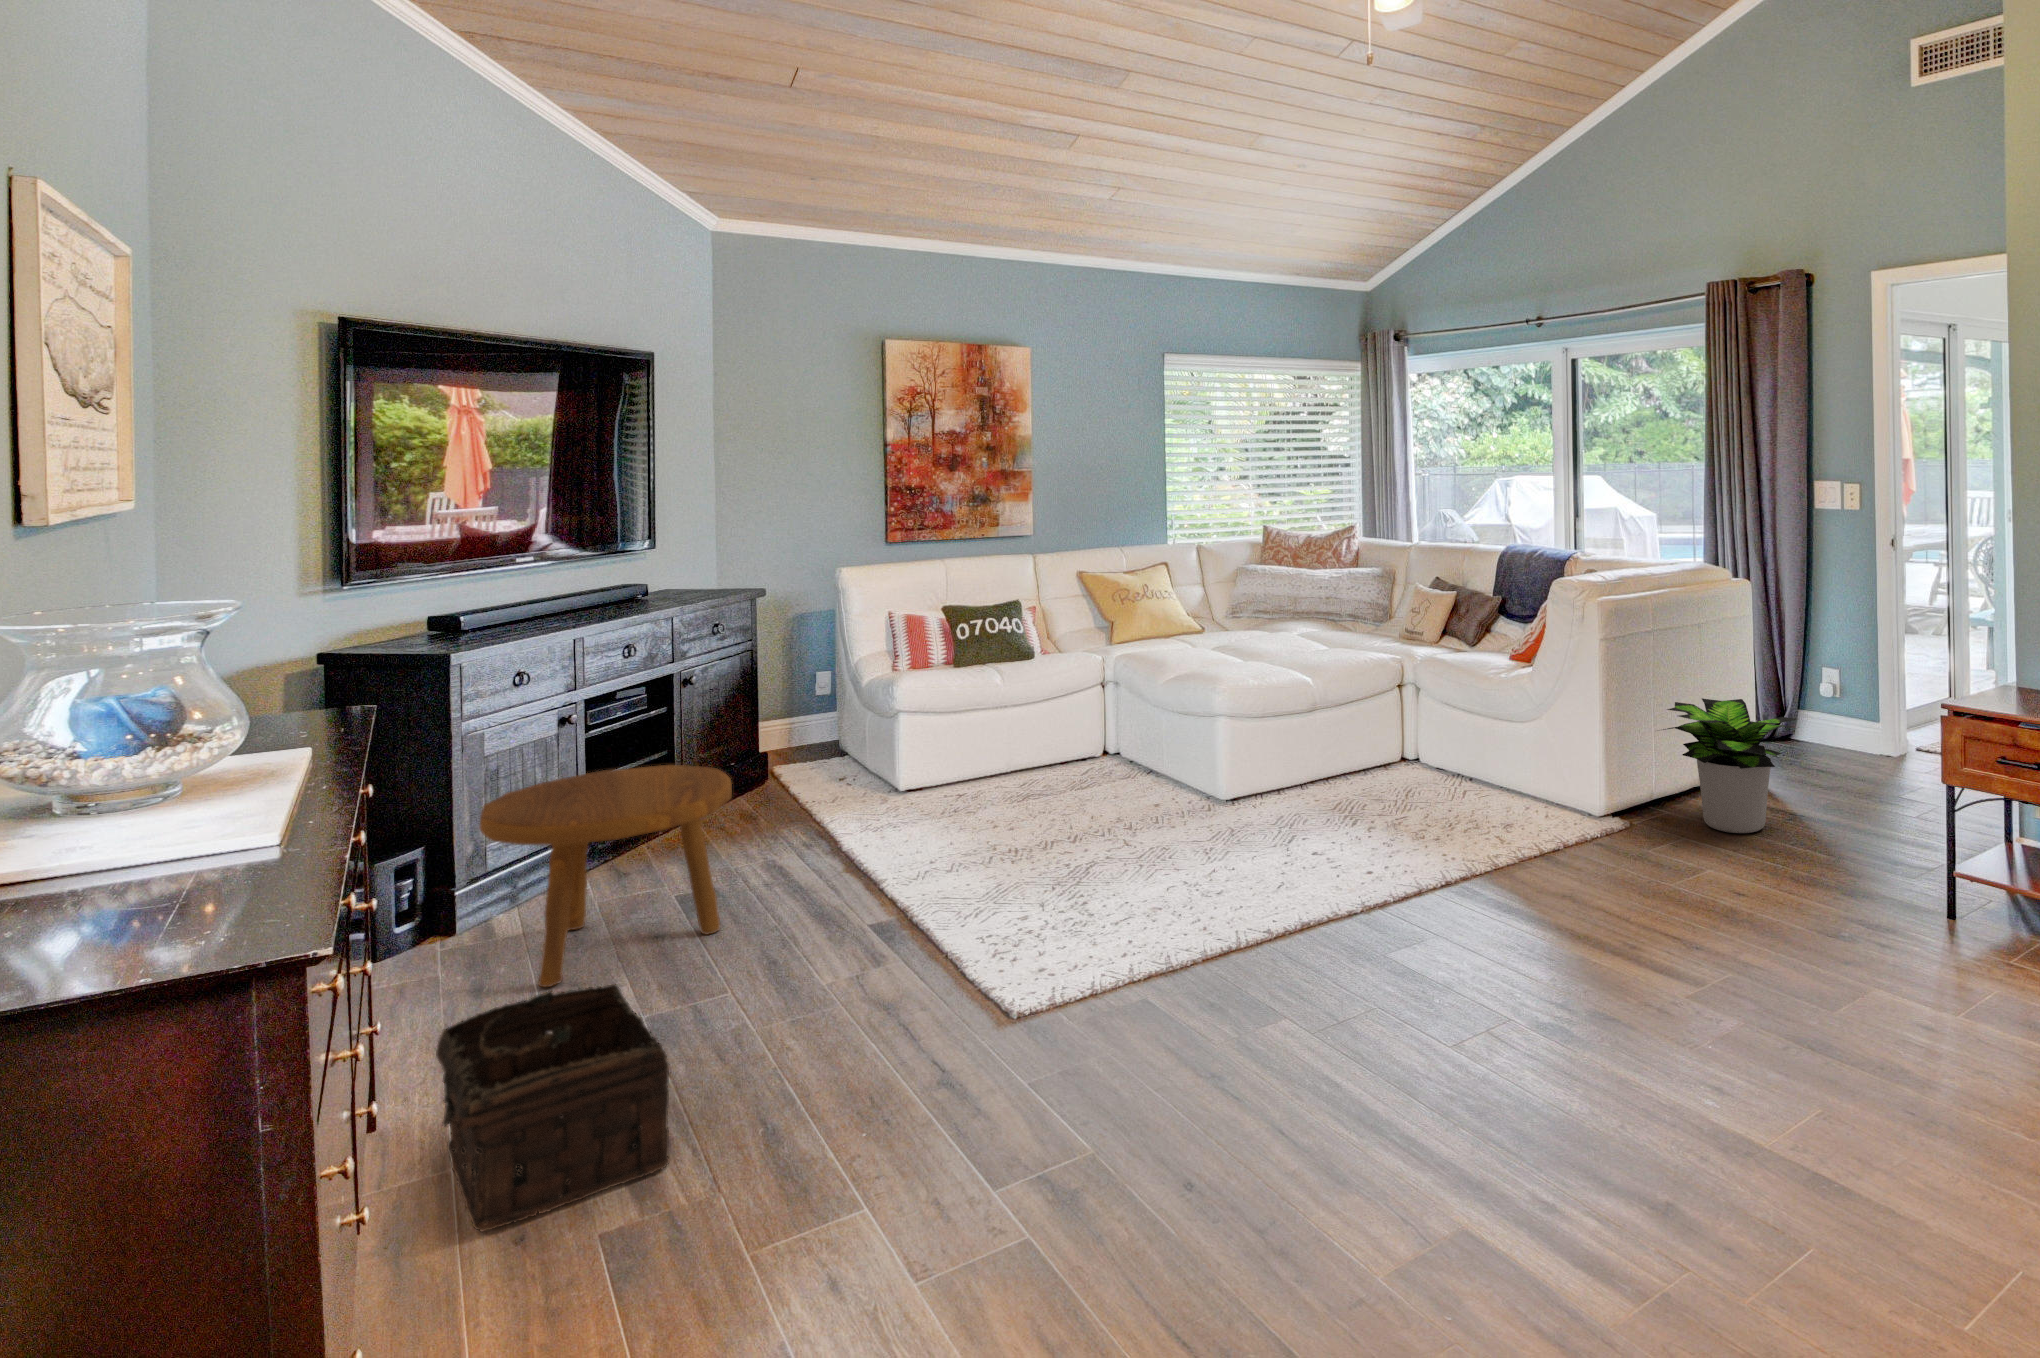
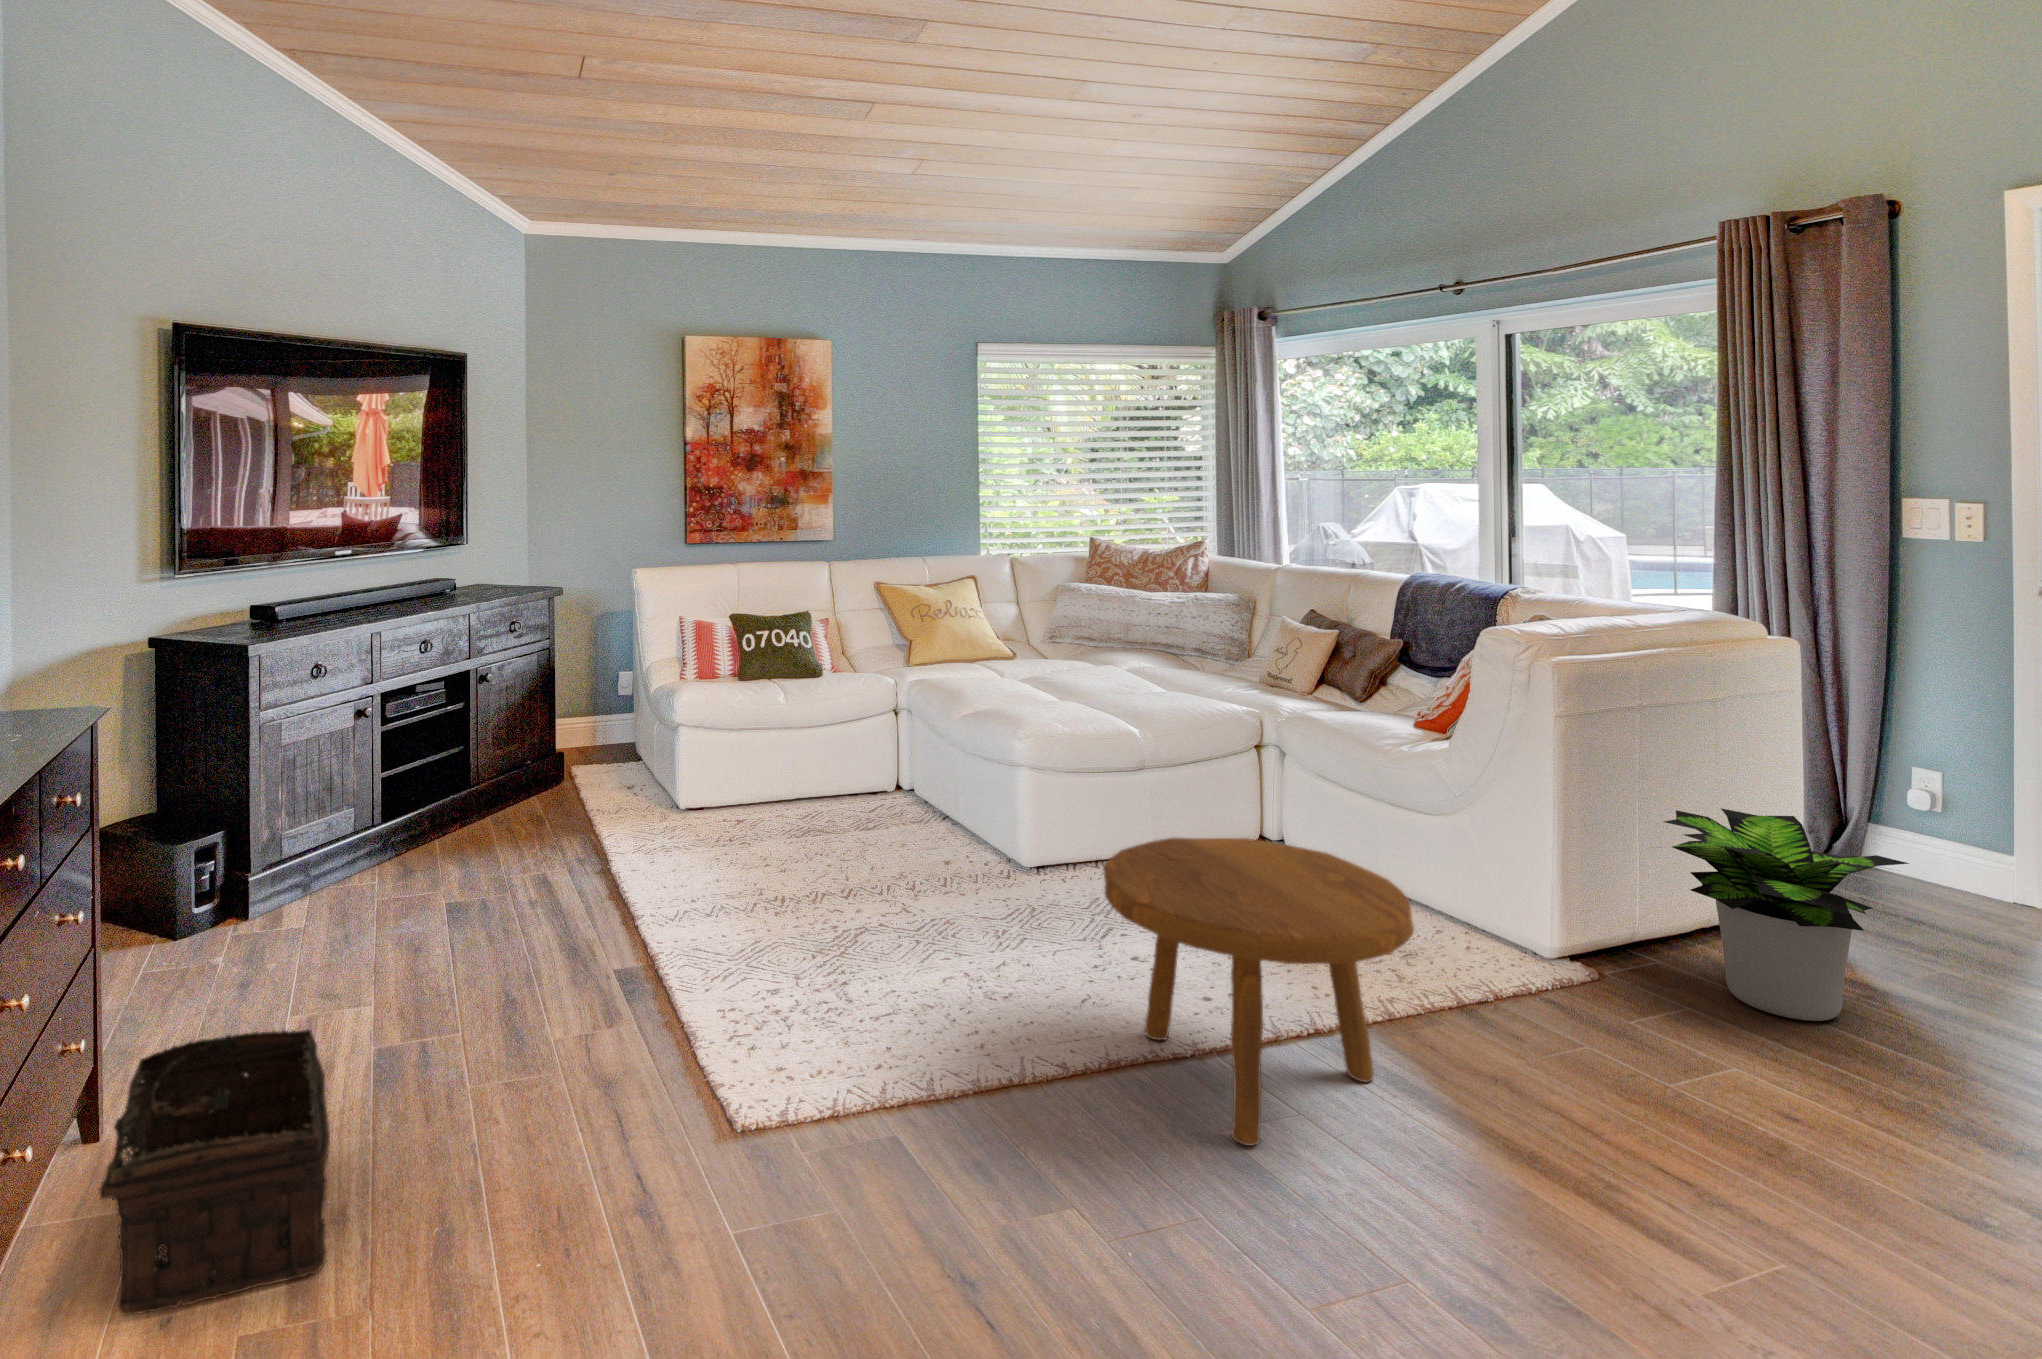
footstool: present [480,765,732,987] -> present [1103,838,1414,1146]

